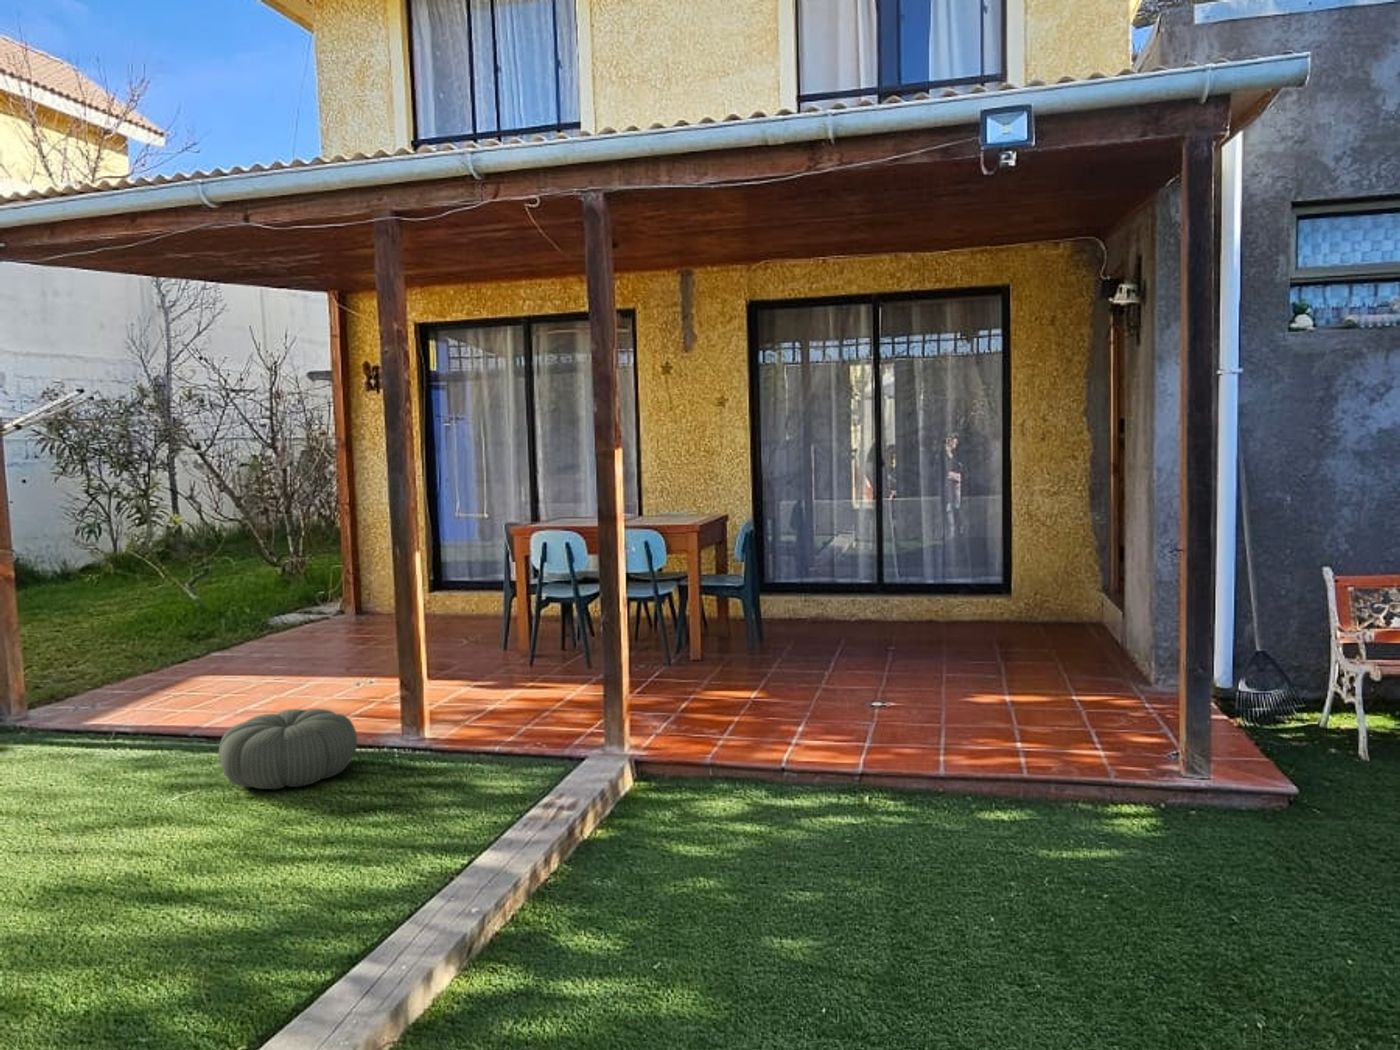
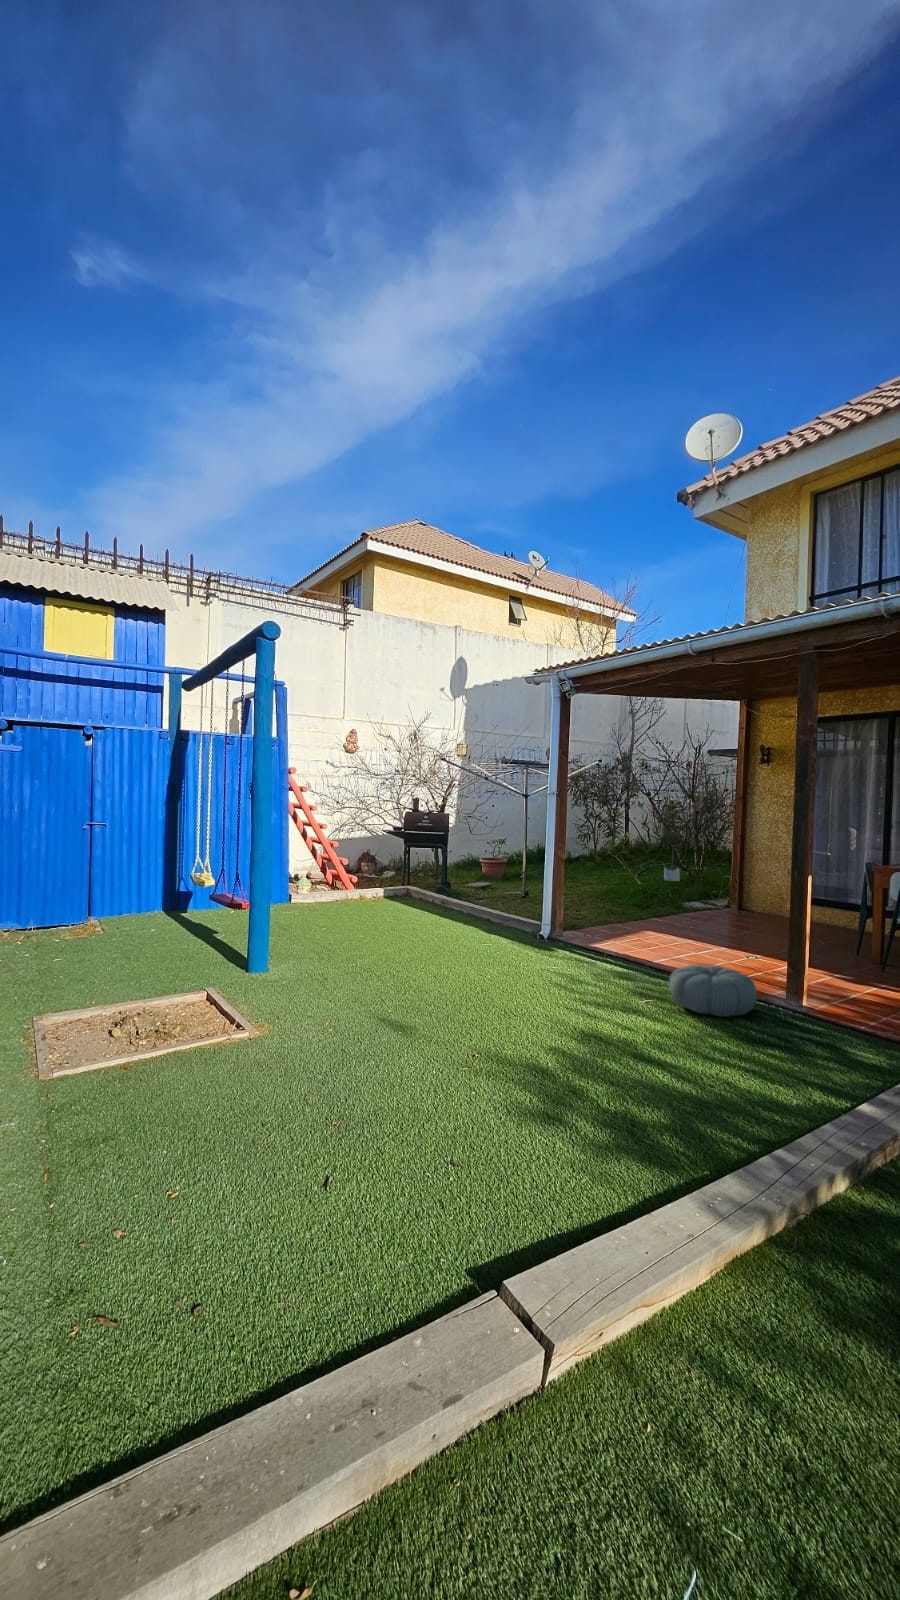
potted tree: none [230,505,267,586] -> present [661,831,683,881]

